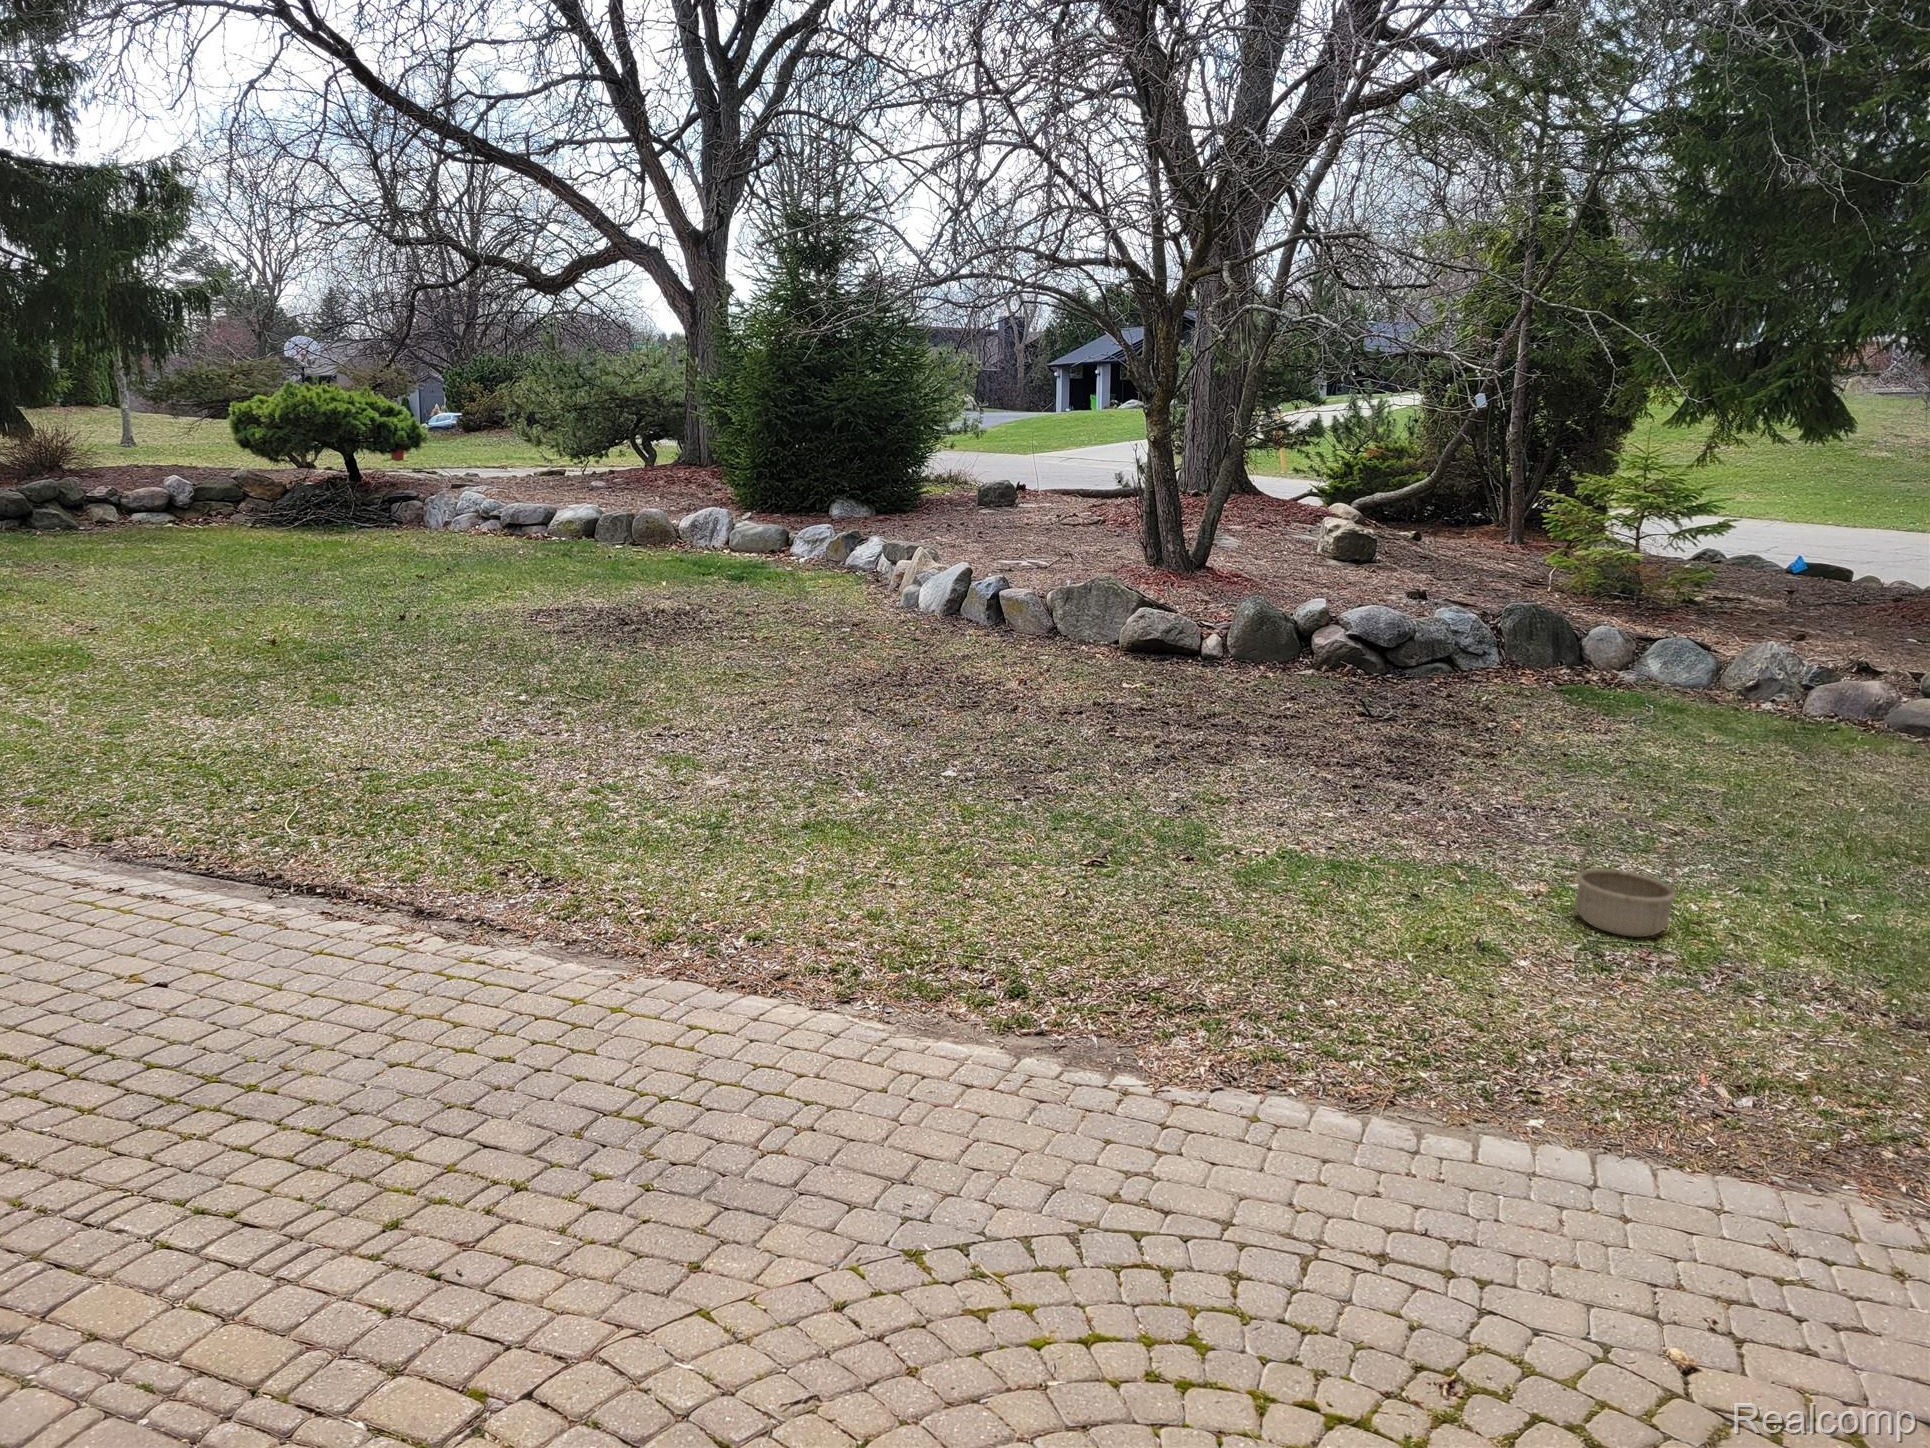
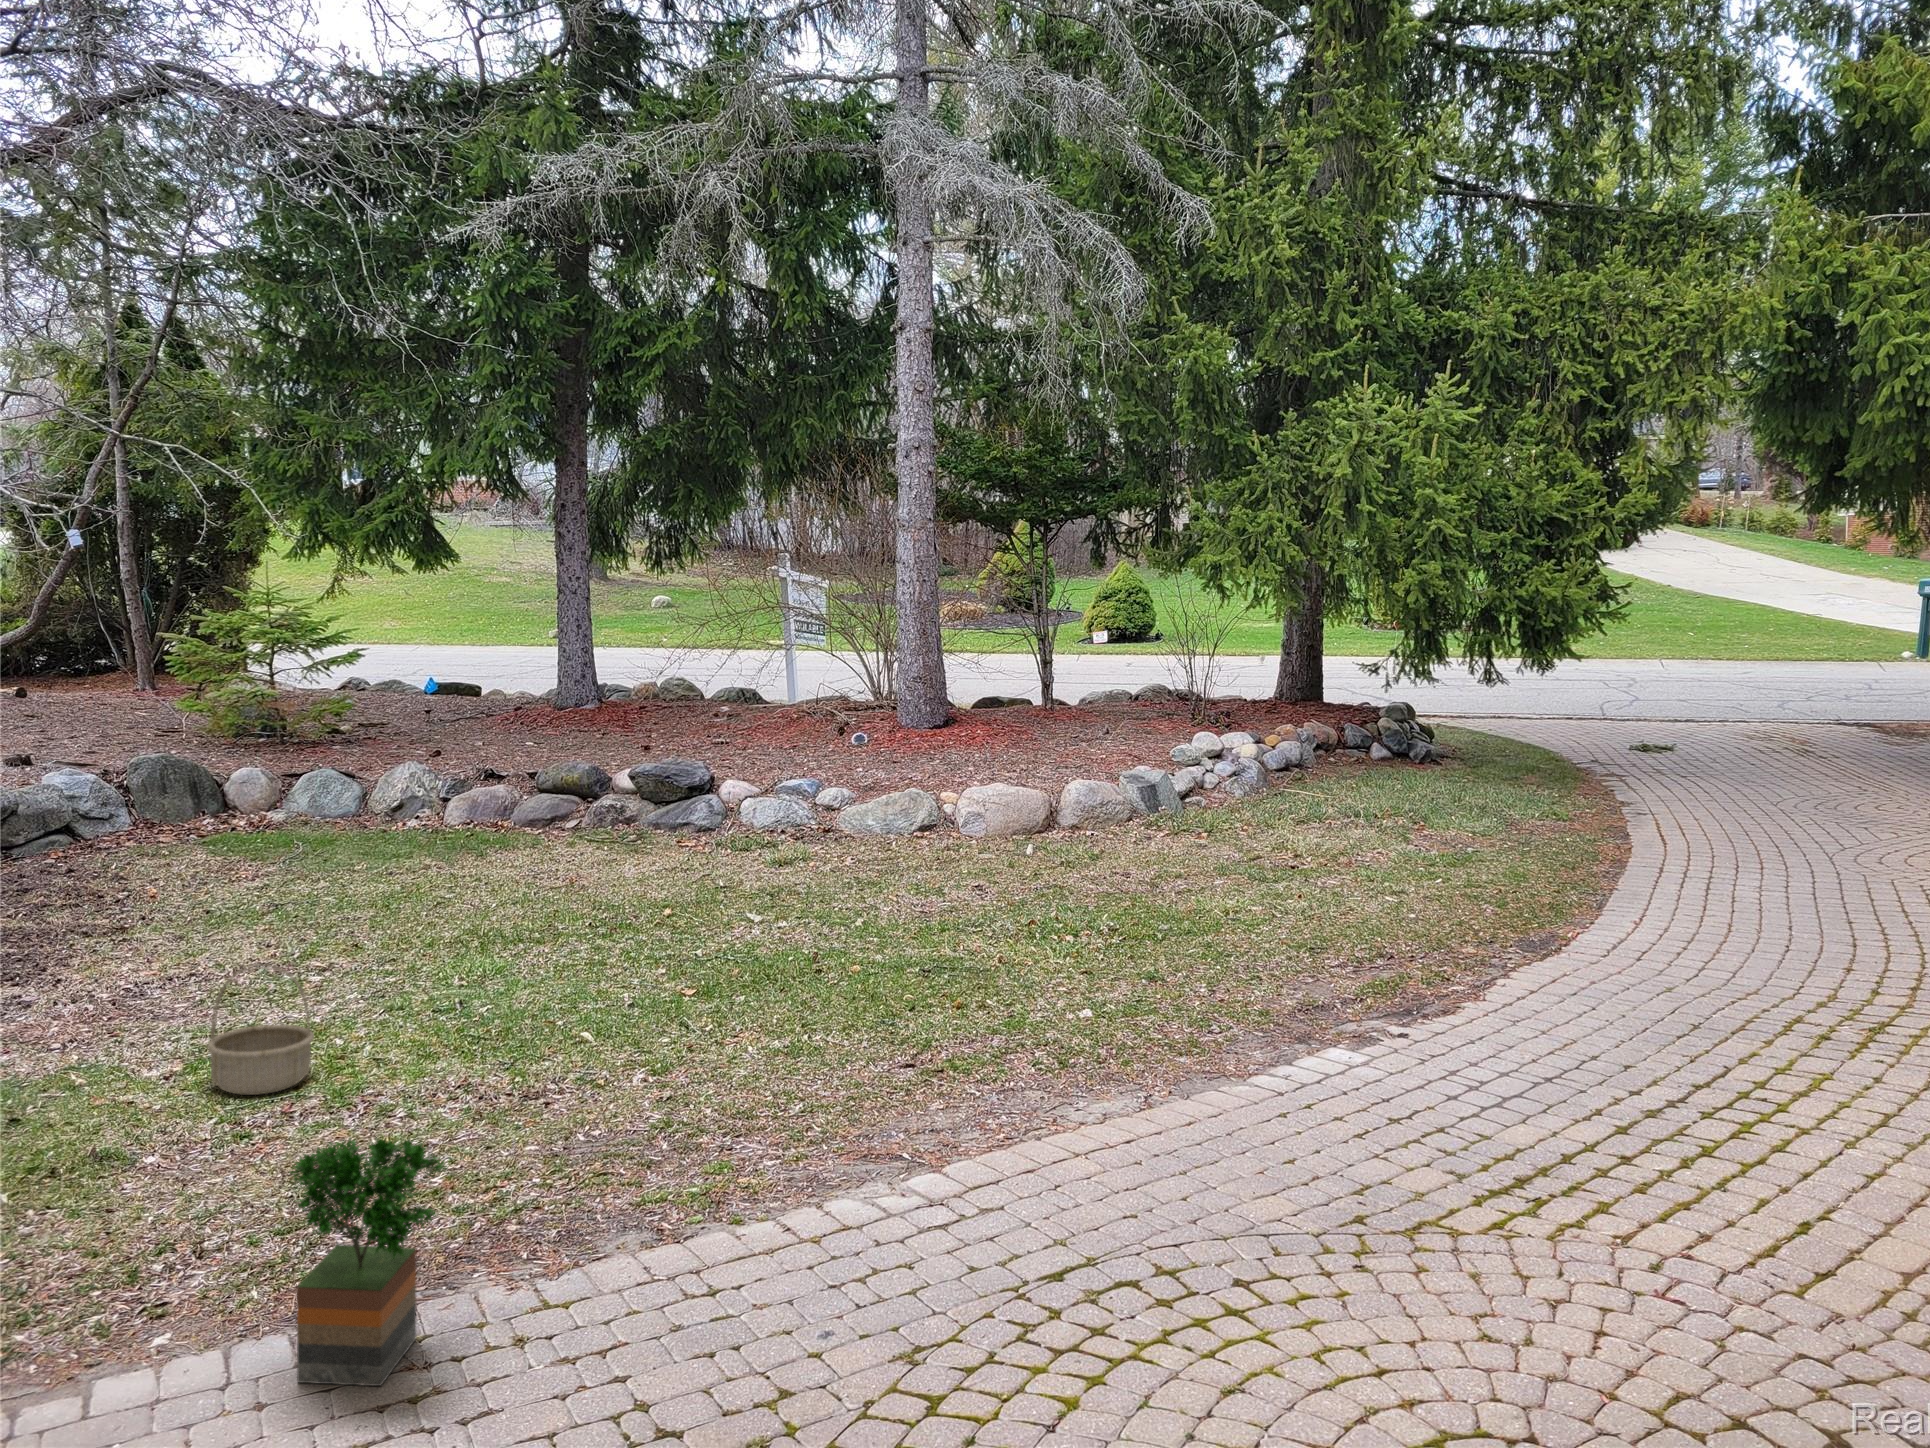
potted tree: none [1658,1001,1847,1254] -> present [290,1138,445,1386]

